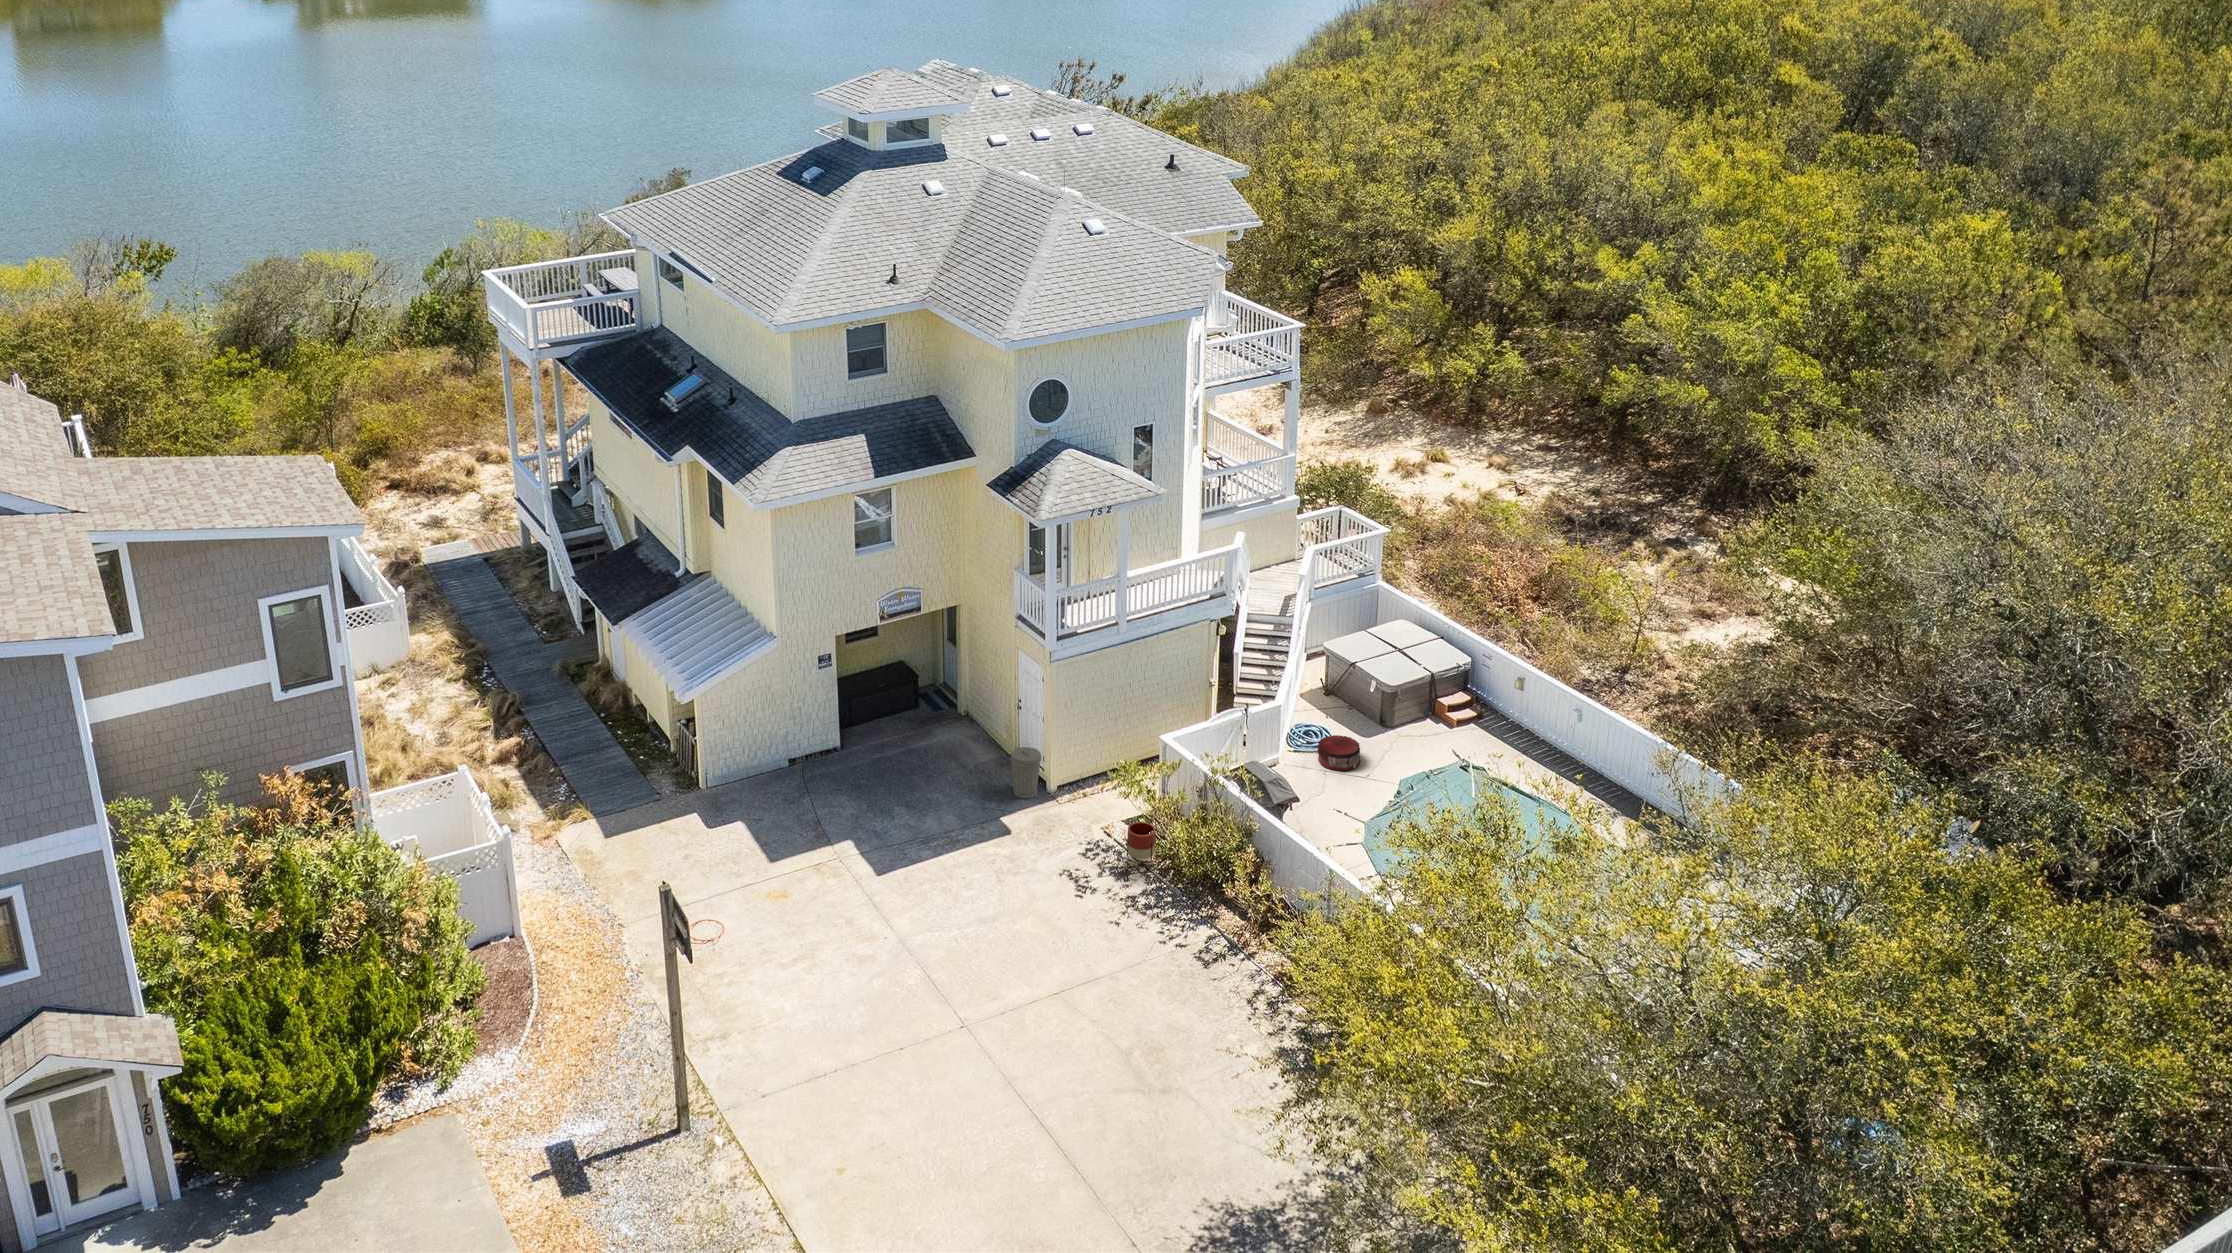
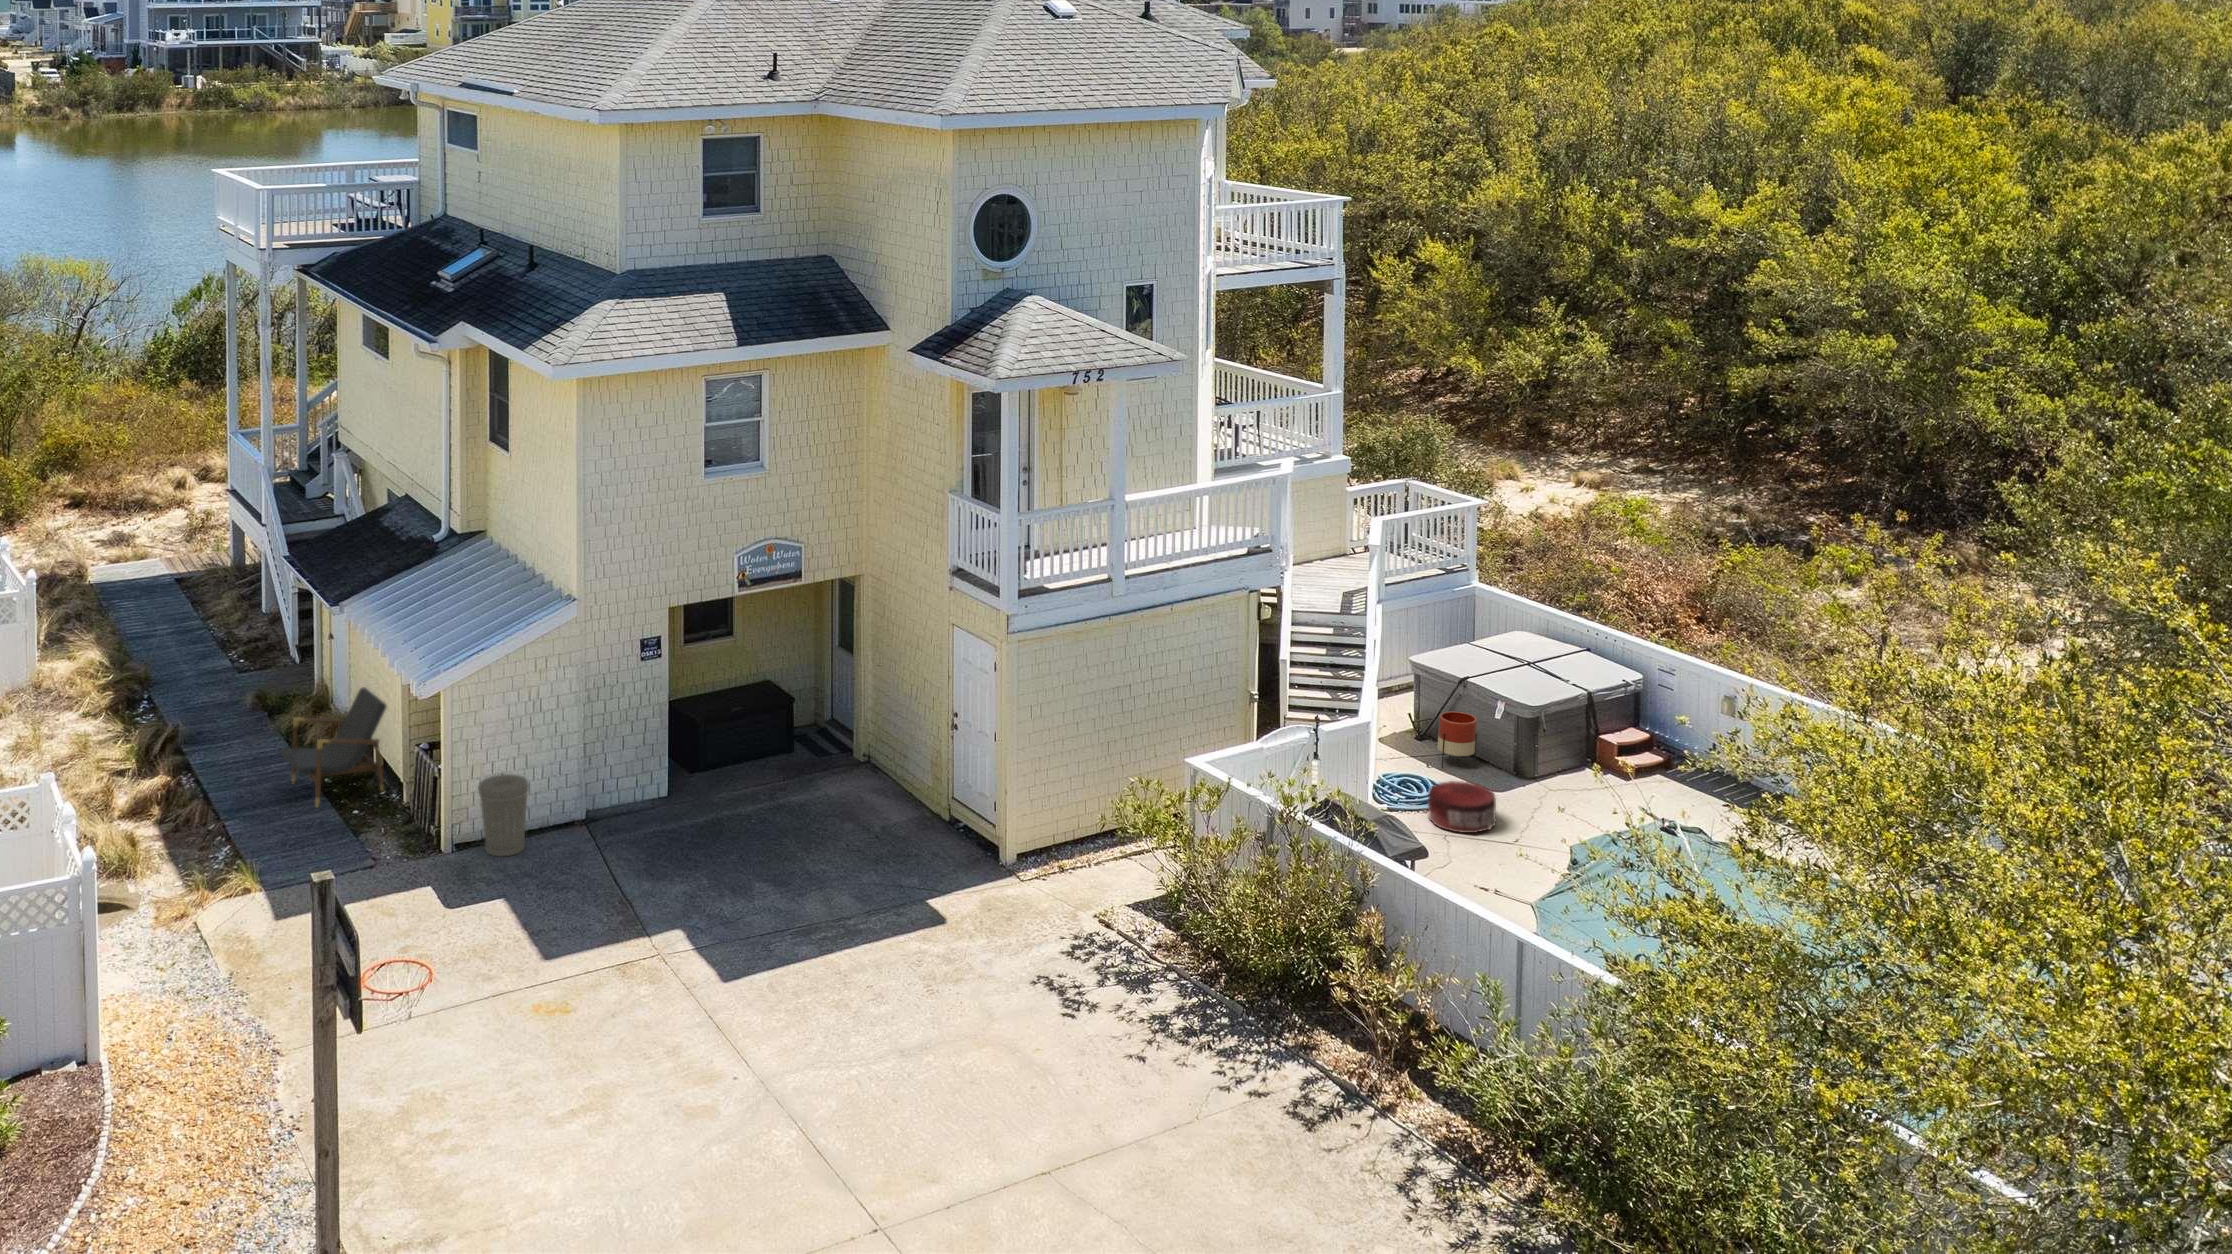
lounge chair: none [589,674,657,754] -> present [280,687,387,807]
trash can: present [1010,747,1042,799] -> present [478,774,529,856]
planter: present [1126,822,1155,867] -> present [1437,711,1477,768]

